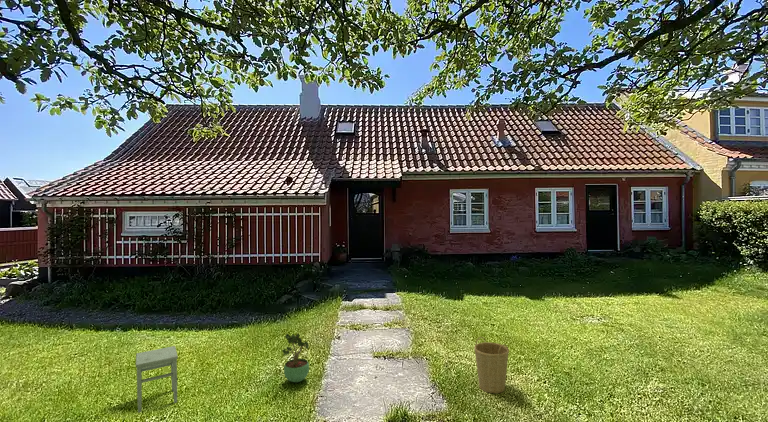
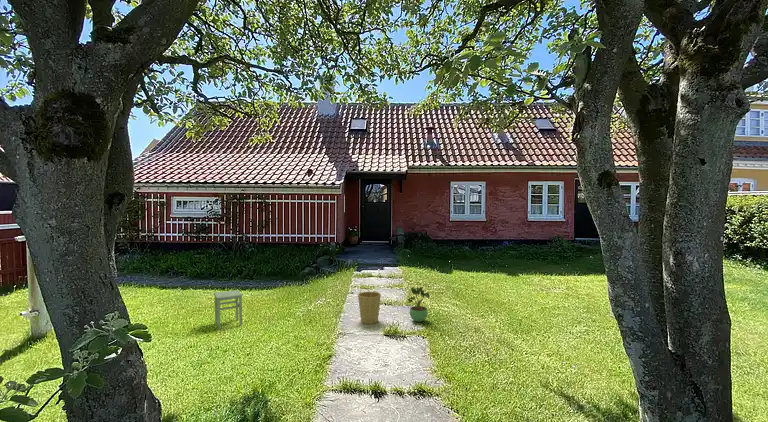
potted plant: present [282,334,309,382] -> present [408,287,429,322]
basket: present [474,337,509,393] -> present [358,291,381,324]

